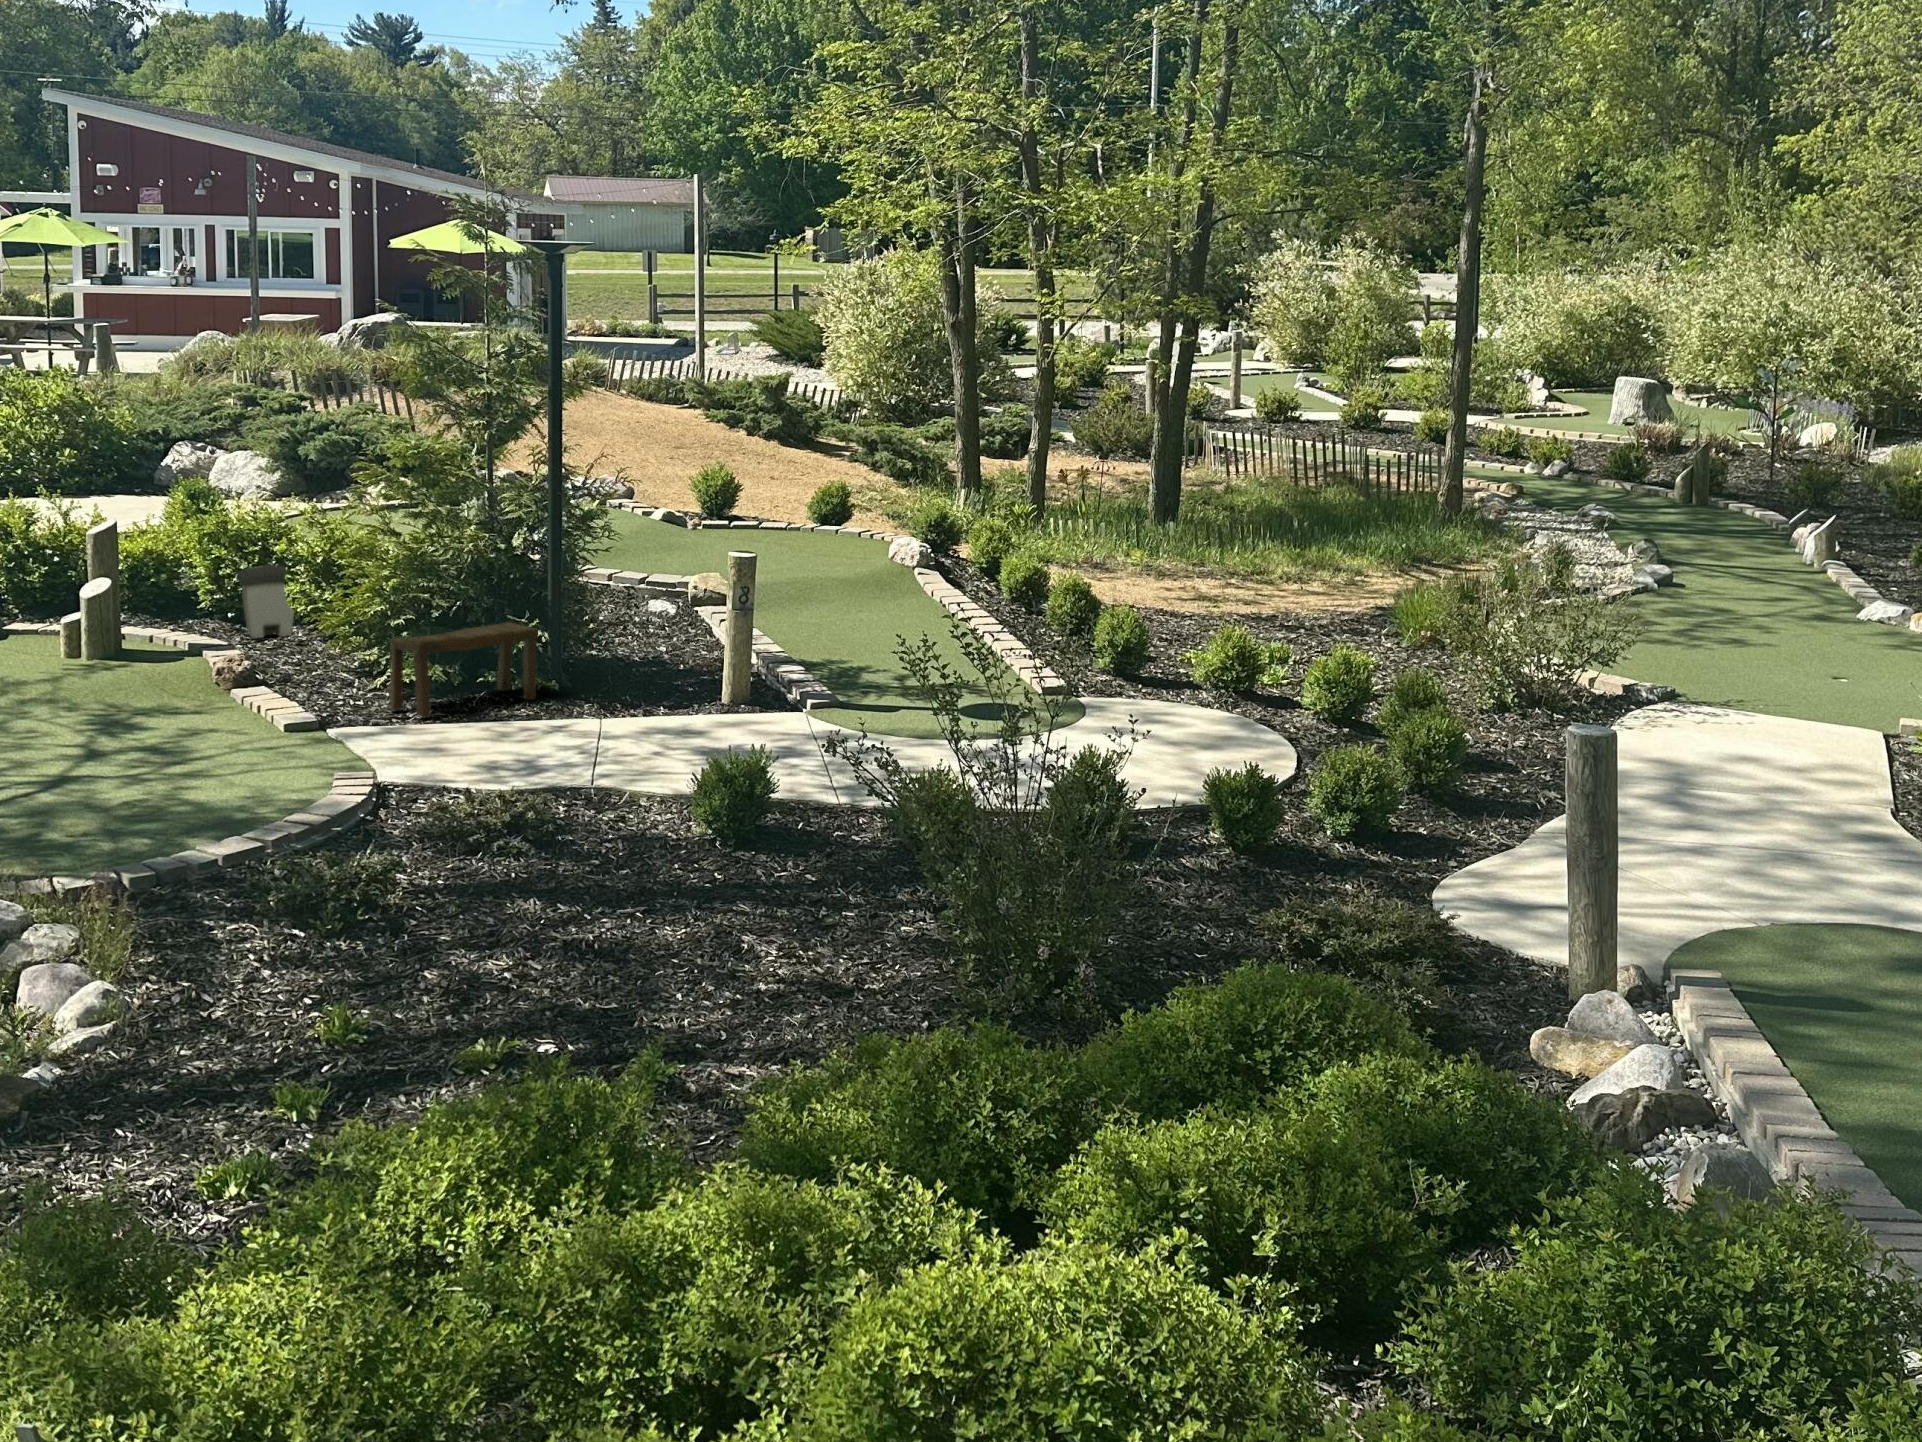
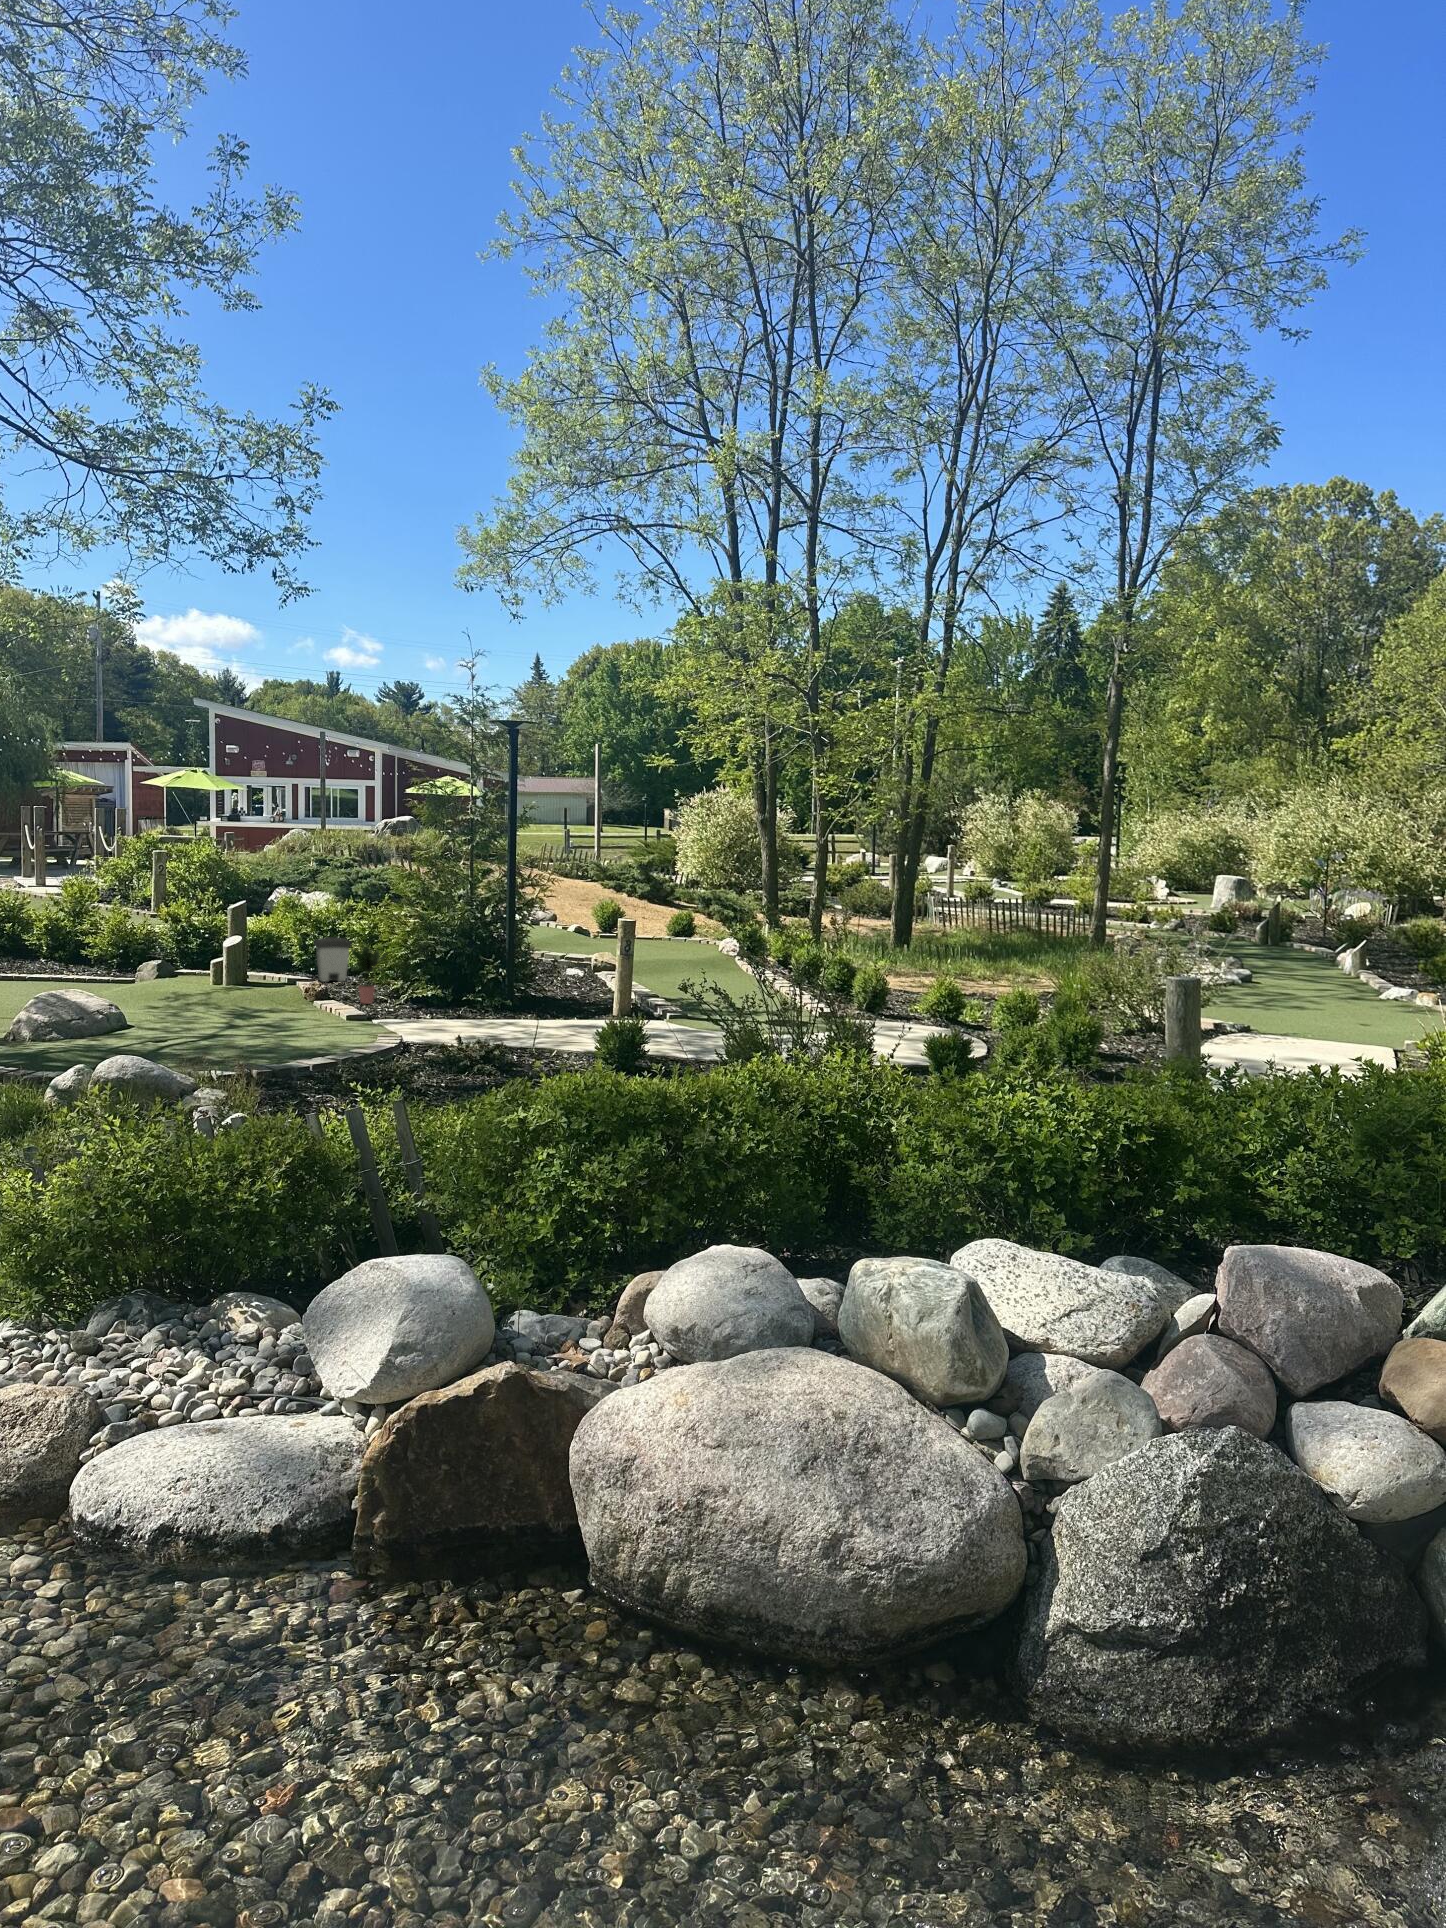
potted plant: none [293,594,363,693] -> present [351,946,387,1004]
bench: present [390,622,538,718] -> none [407,962,500,1015]

